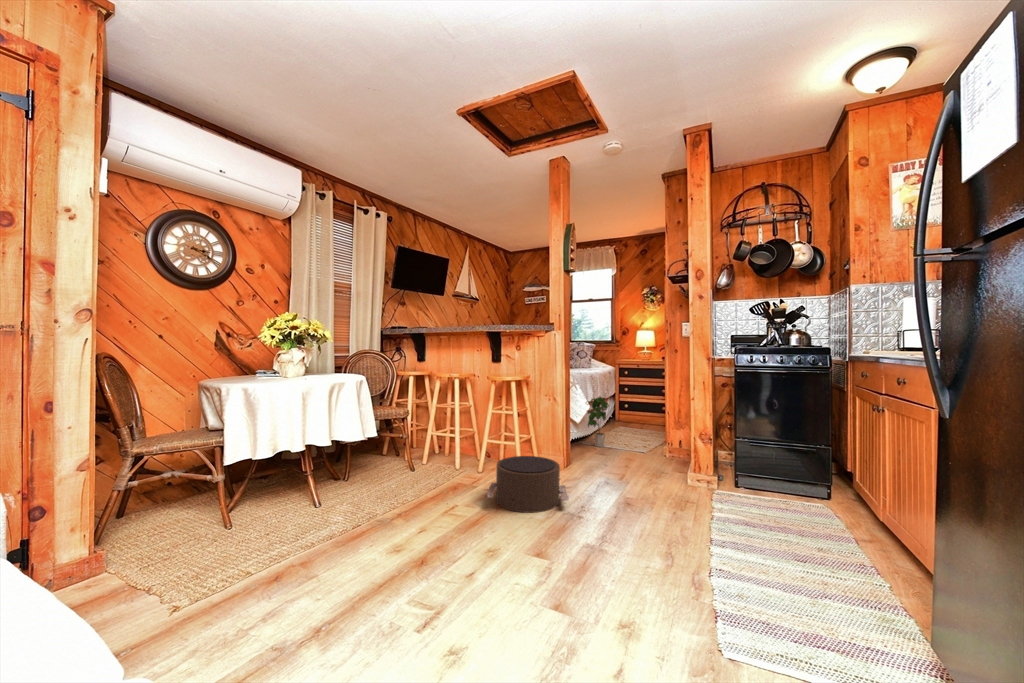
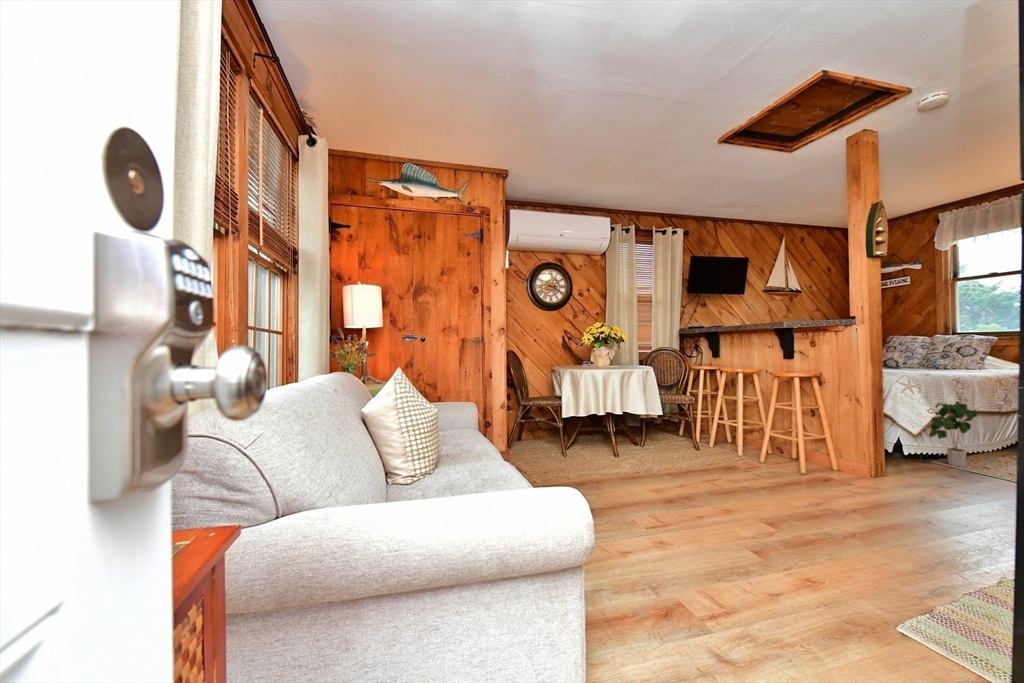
pouf: present [487,456,569,513] -> none [746,446,842,497]

